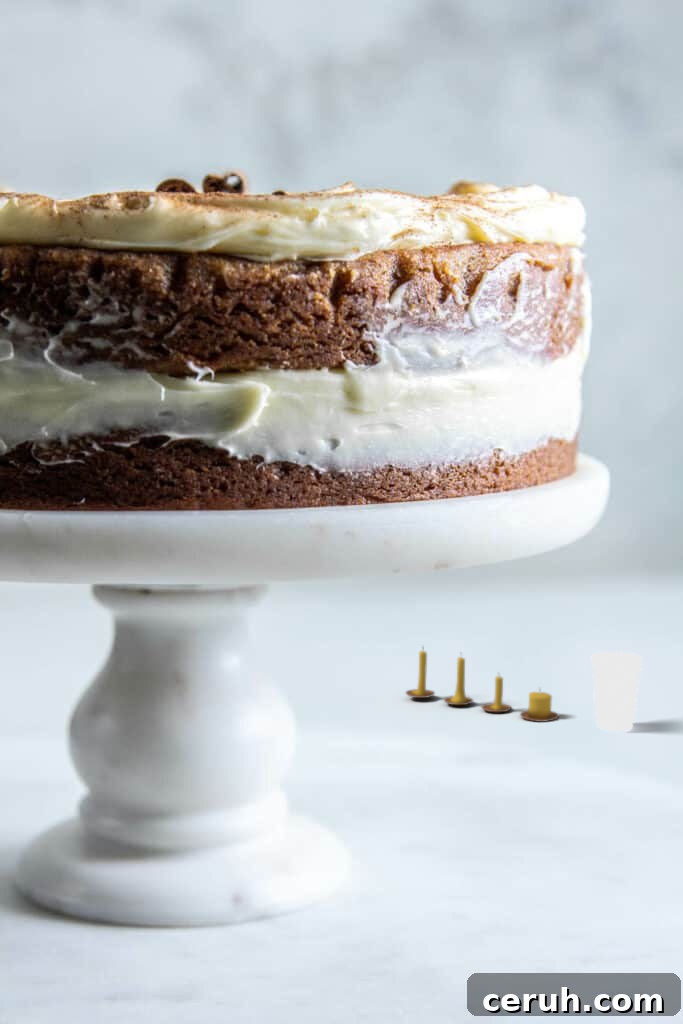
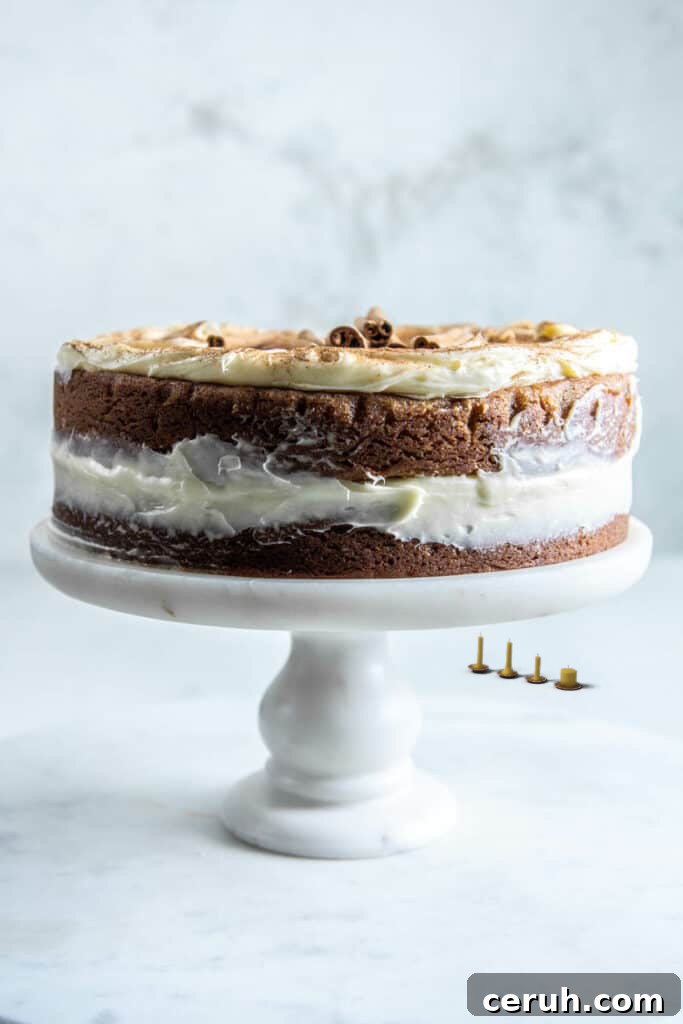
cup: present [592,652,642,731] -> none [608,640,645,698]

